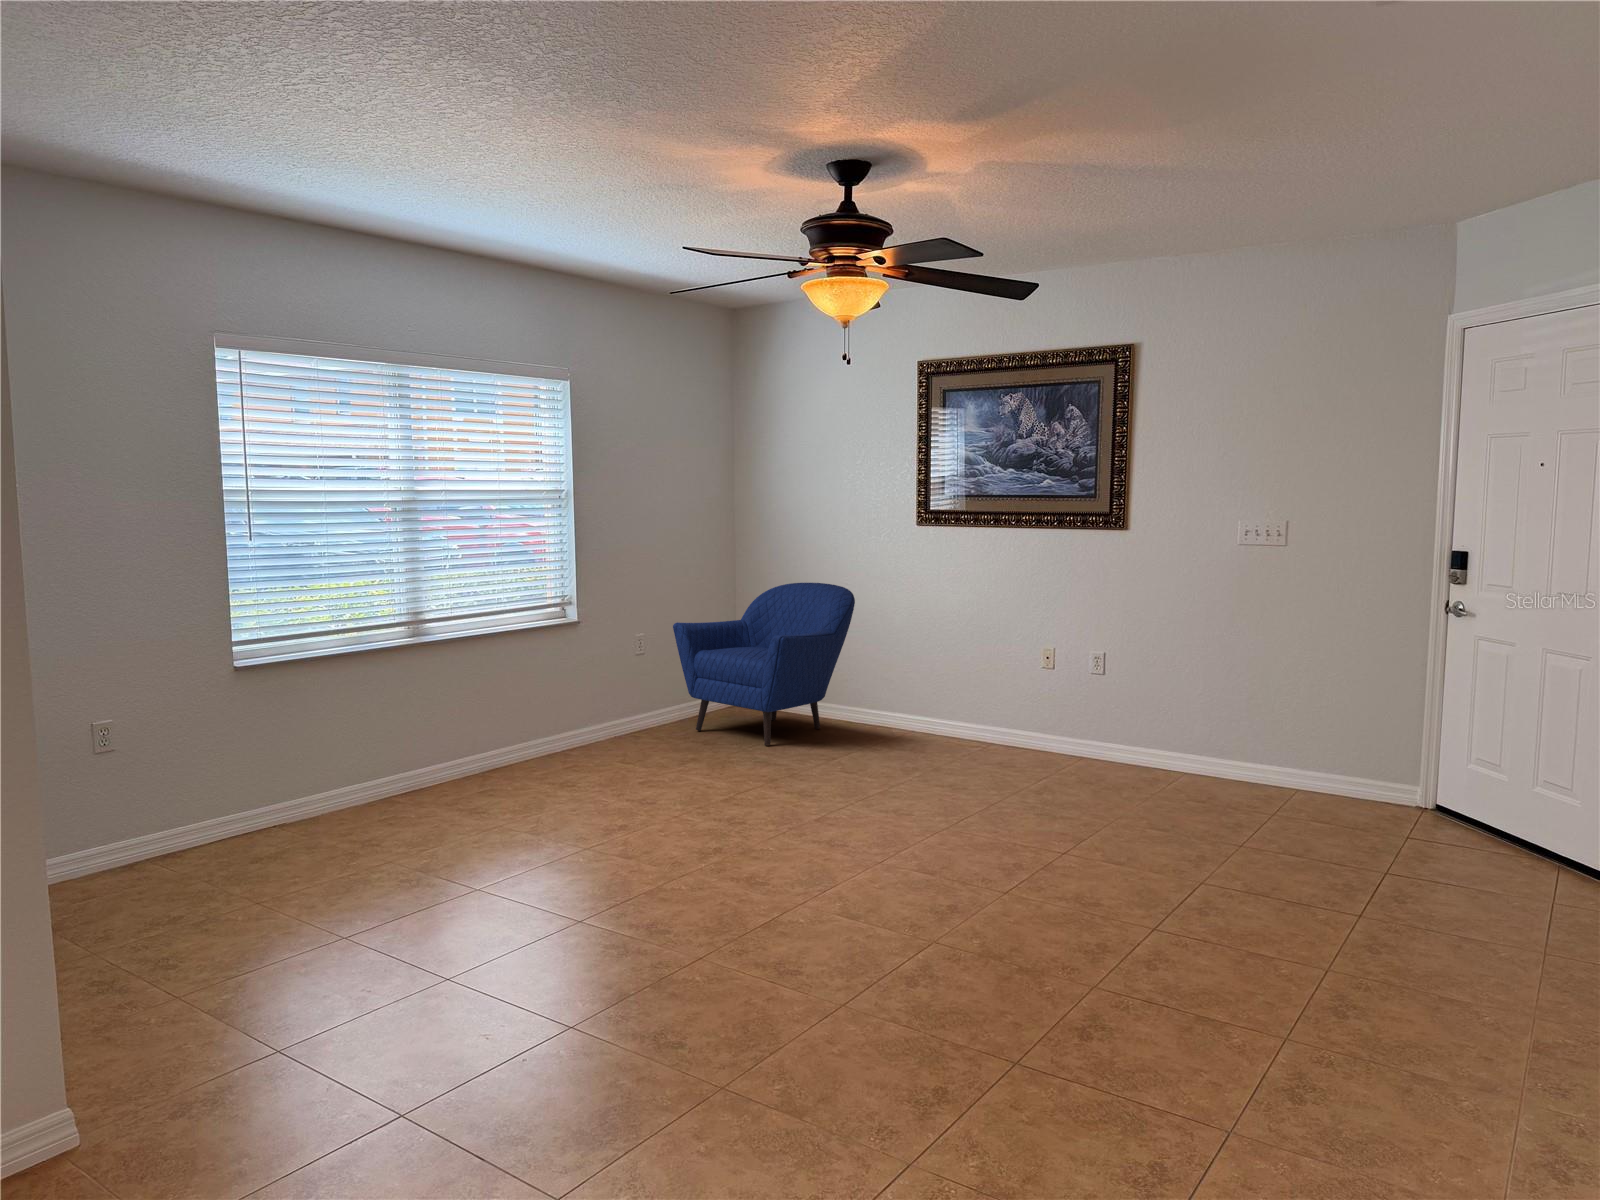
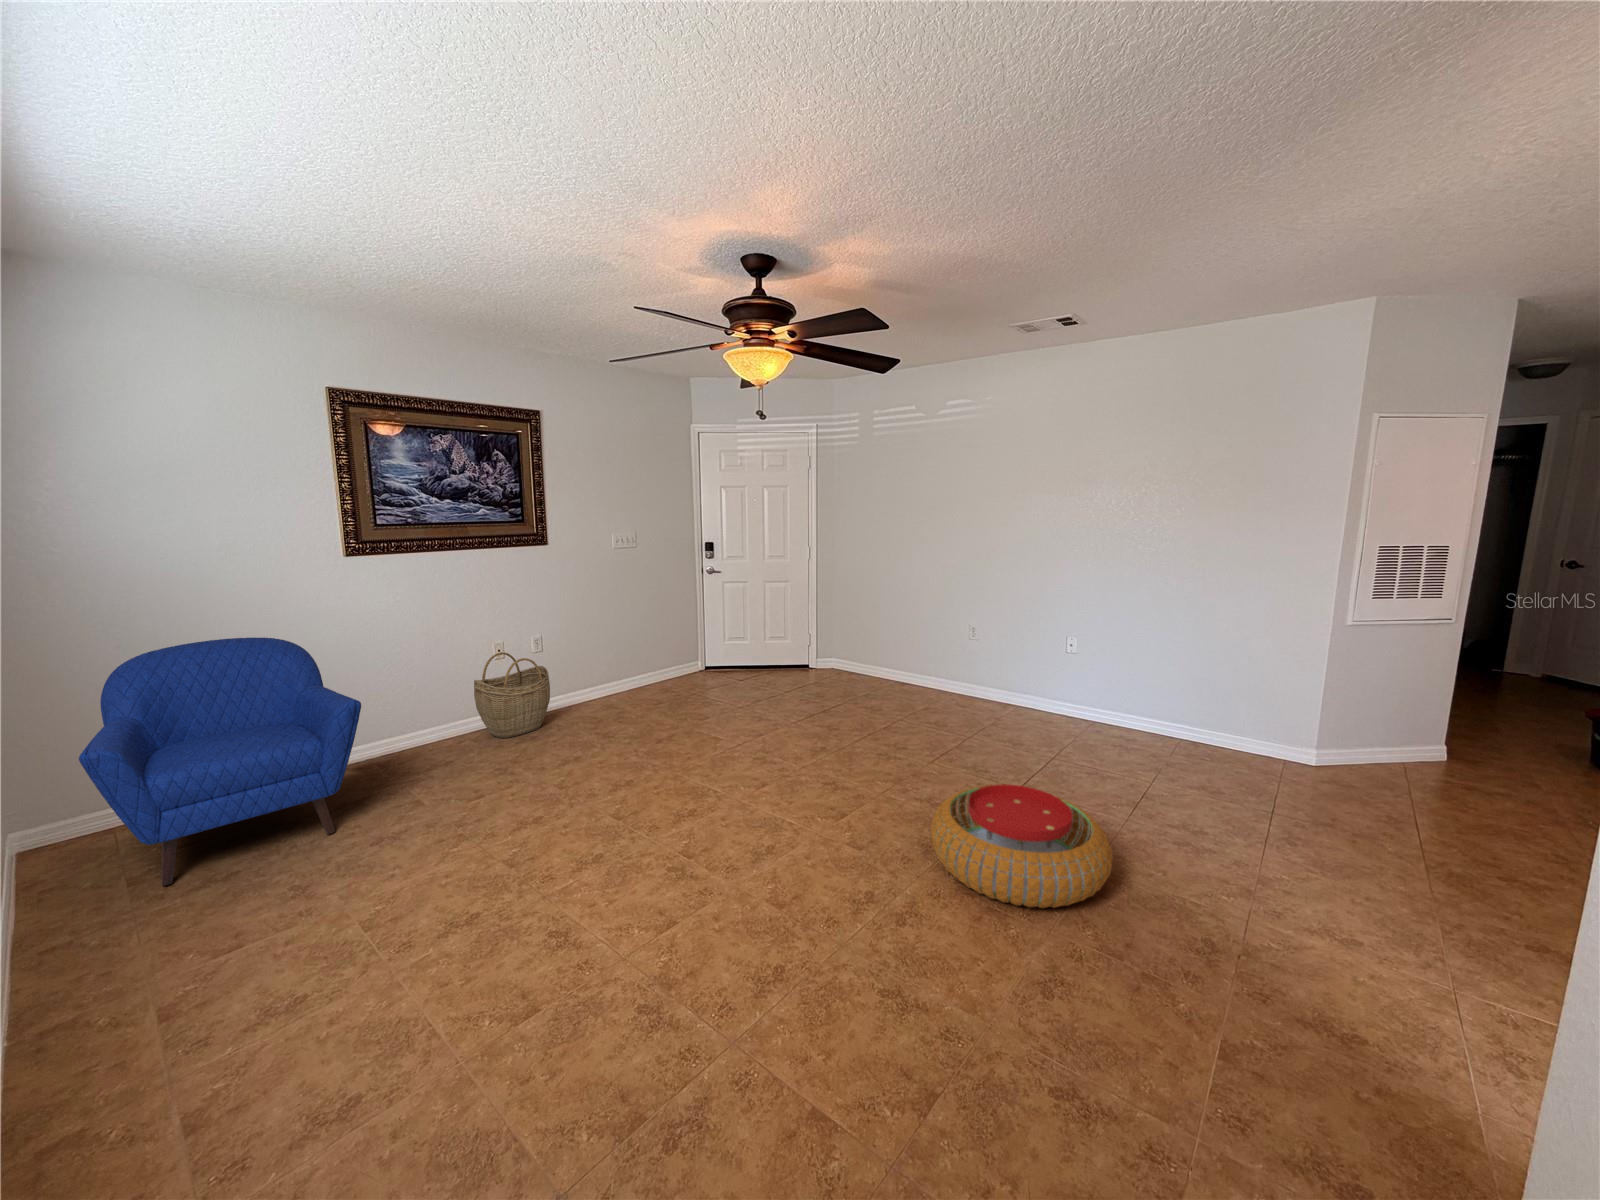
woven basket: none [977,659,1067,765] -> present [474,652,550,738]
pouf: none [533,895,833,1097] -> present [931,784,1113,908]

